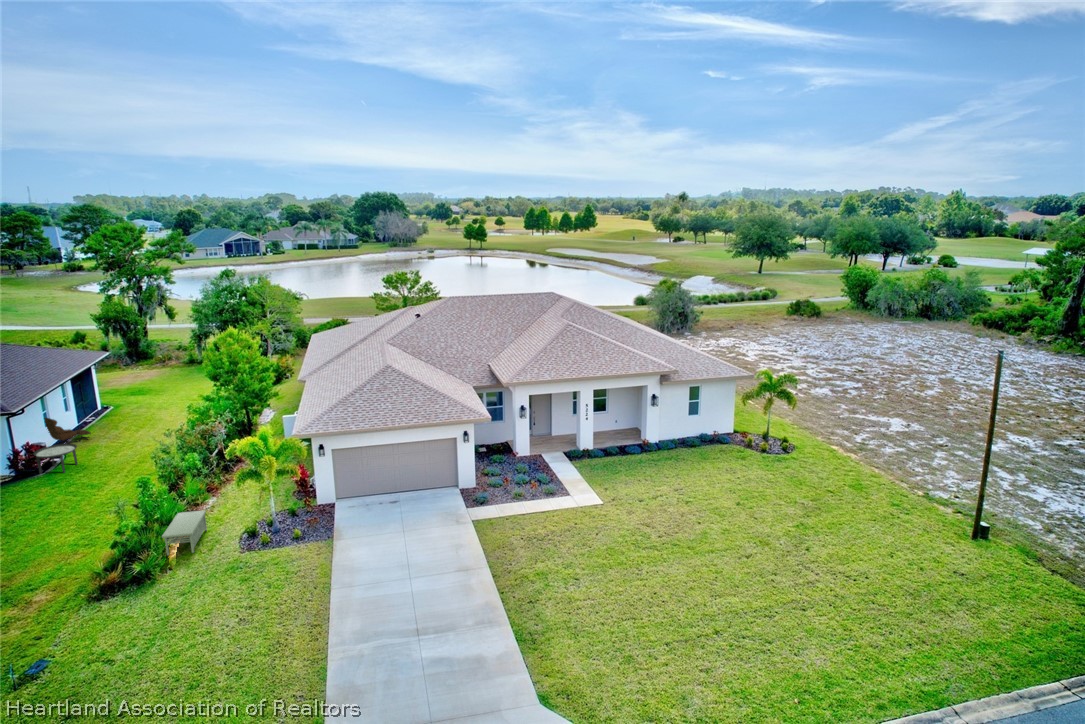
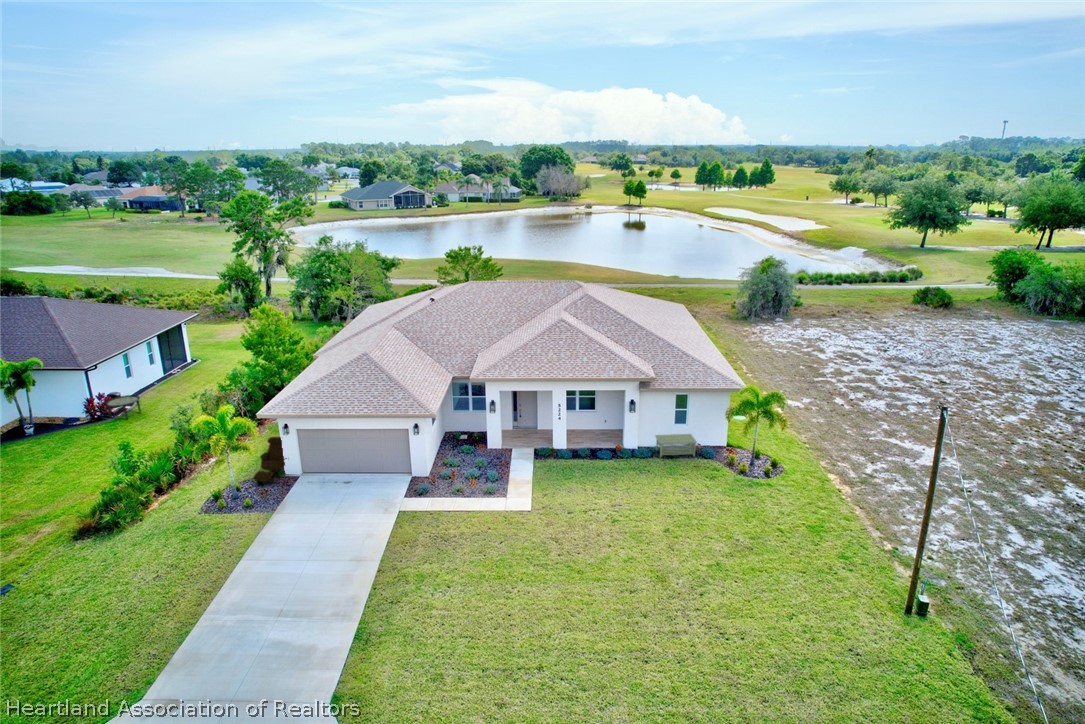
lounge chair: present [44,418,91,444] -> present [253,437,287,483]
storage bench: present [162,510,207,555] -> present [655,434,697,457]

